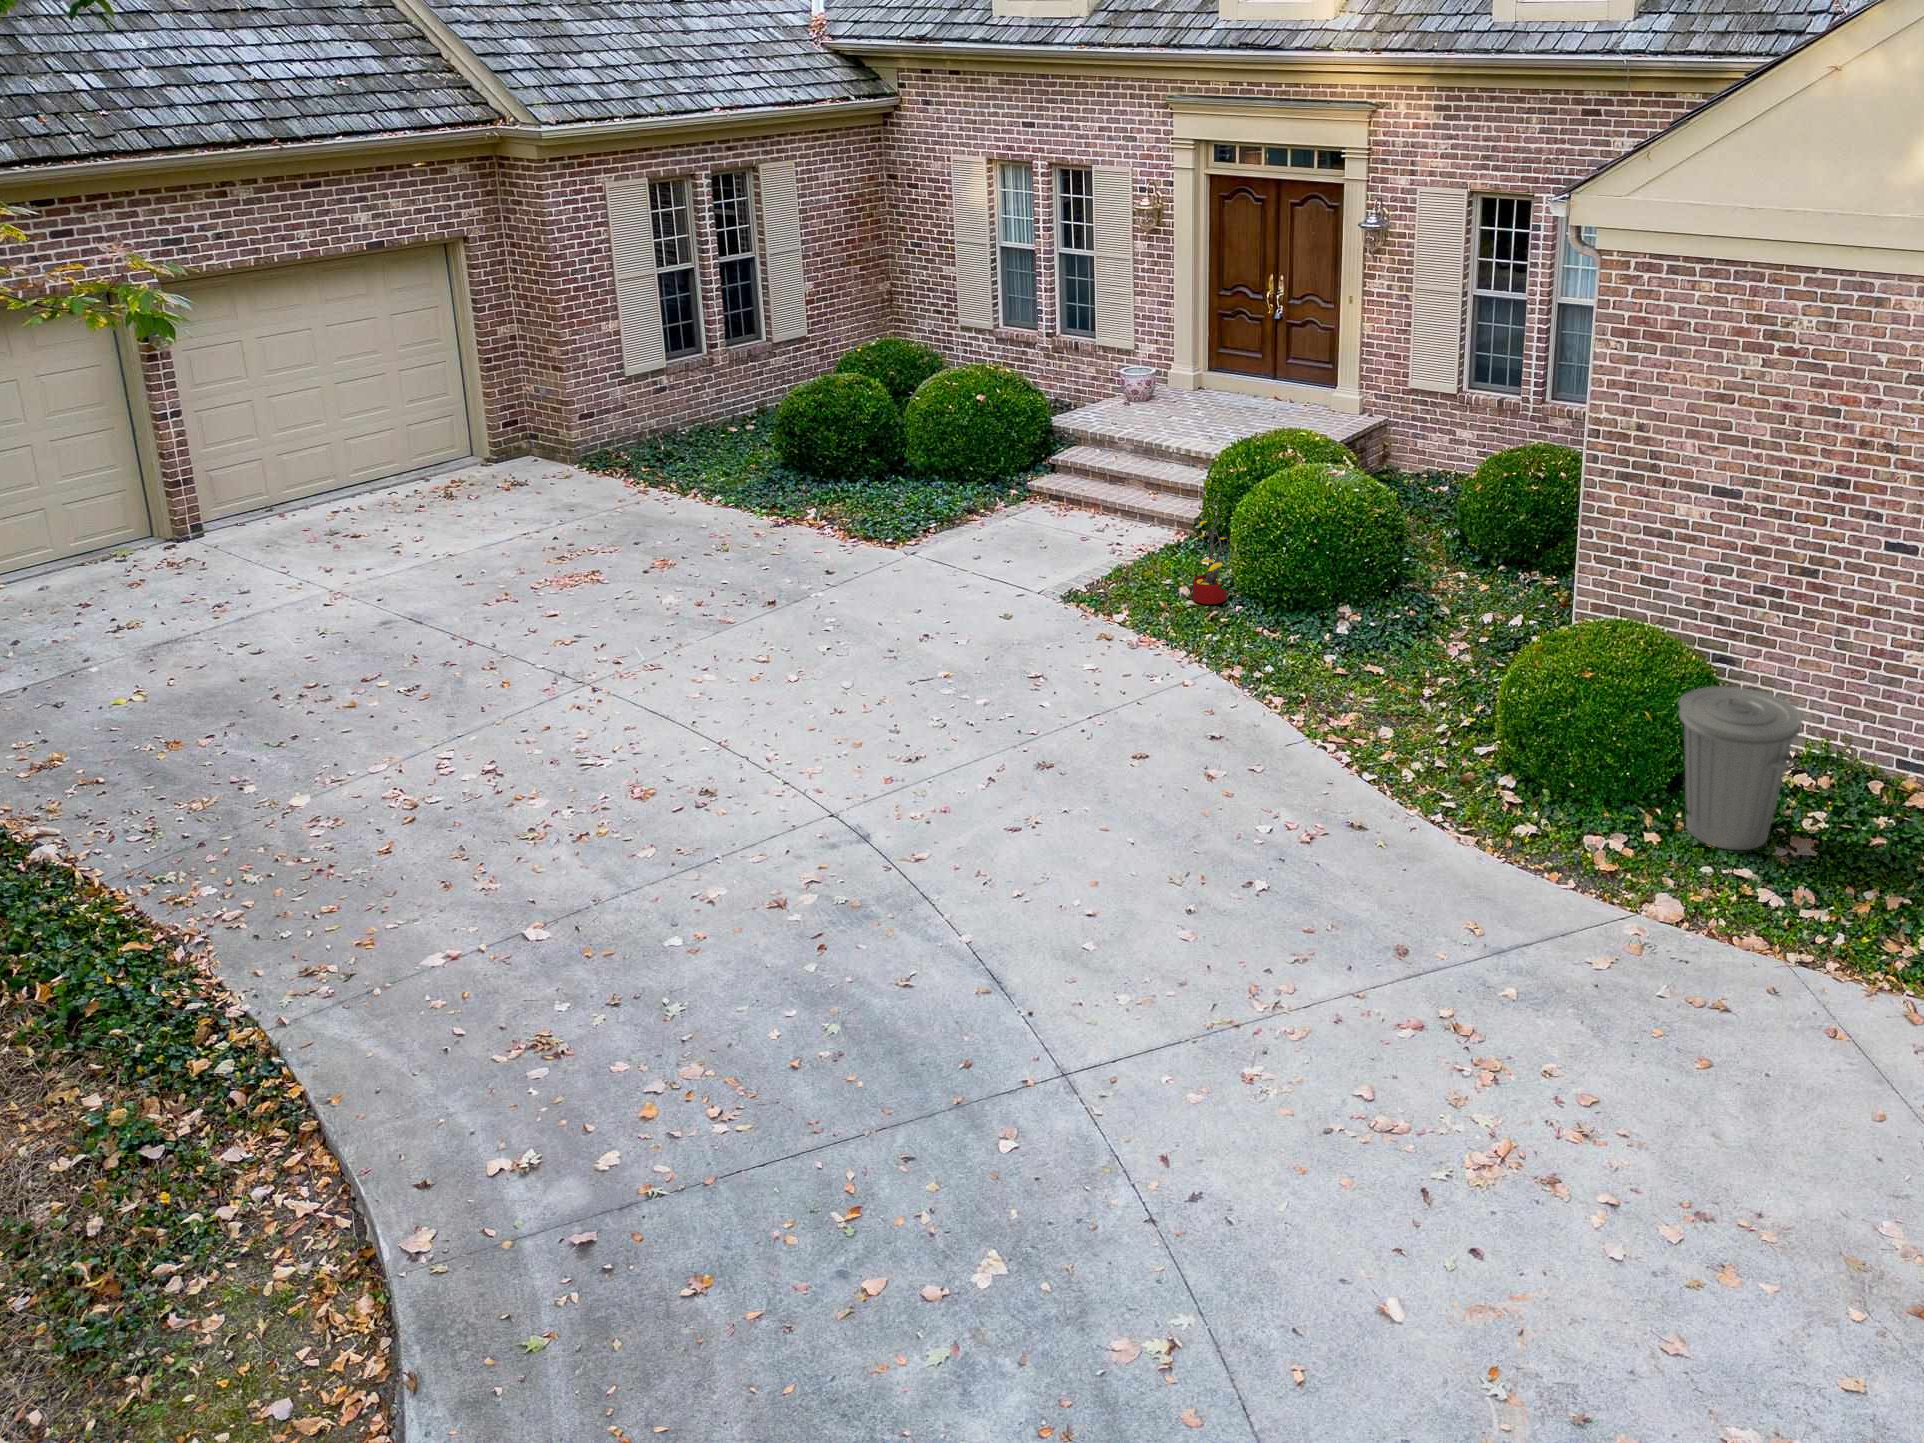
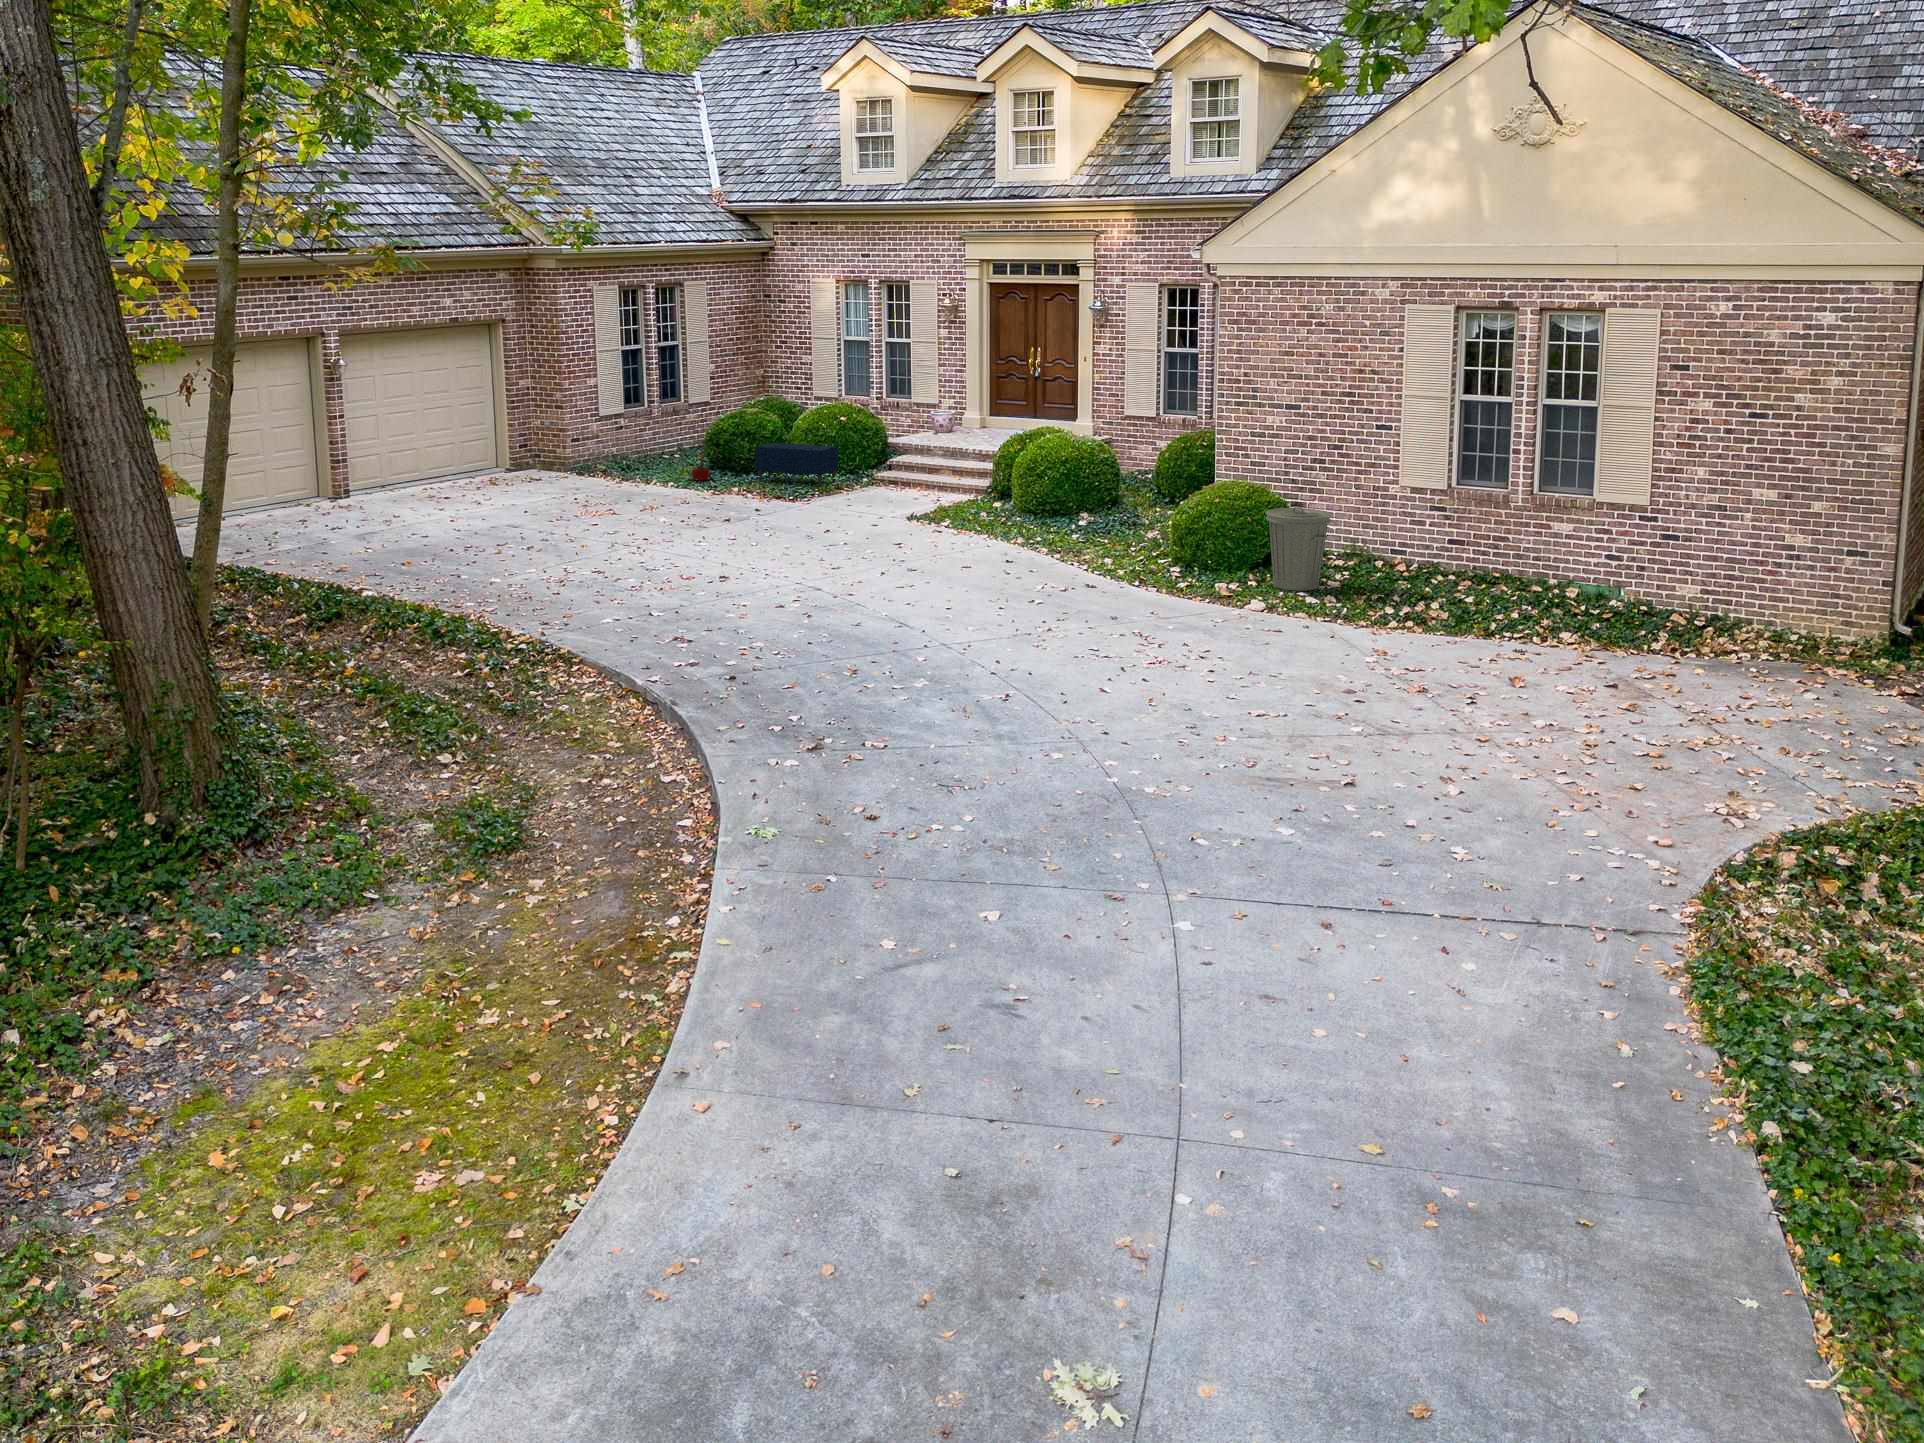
bench: none [852,424,977,500] -> present [755,443,838,486]
decorative plant: present [1193,511,1229,604] -> present [691,441,710,481]

